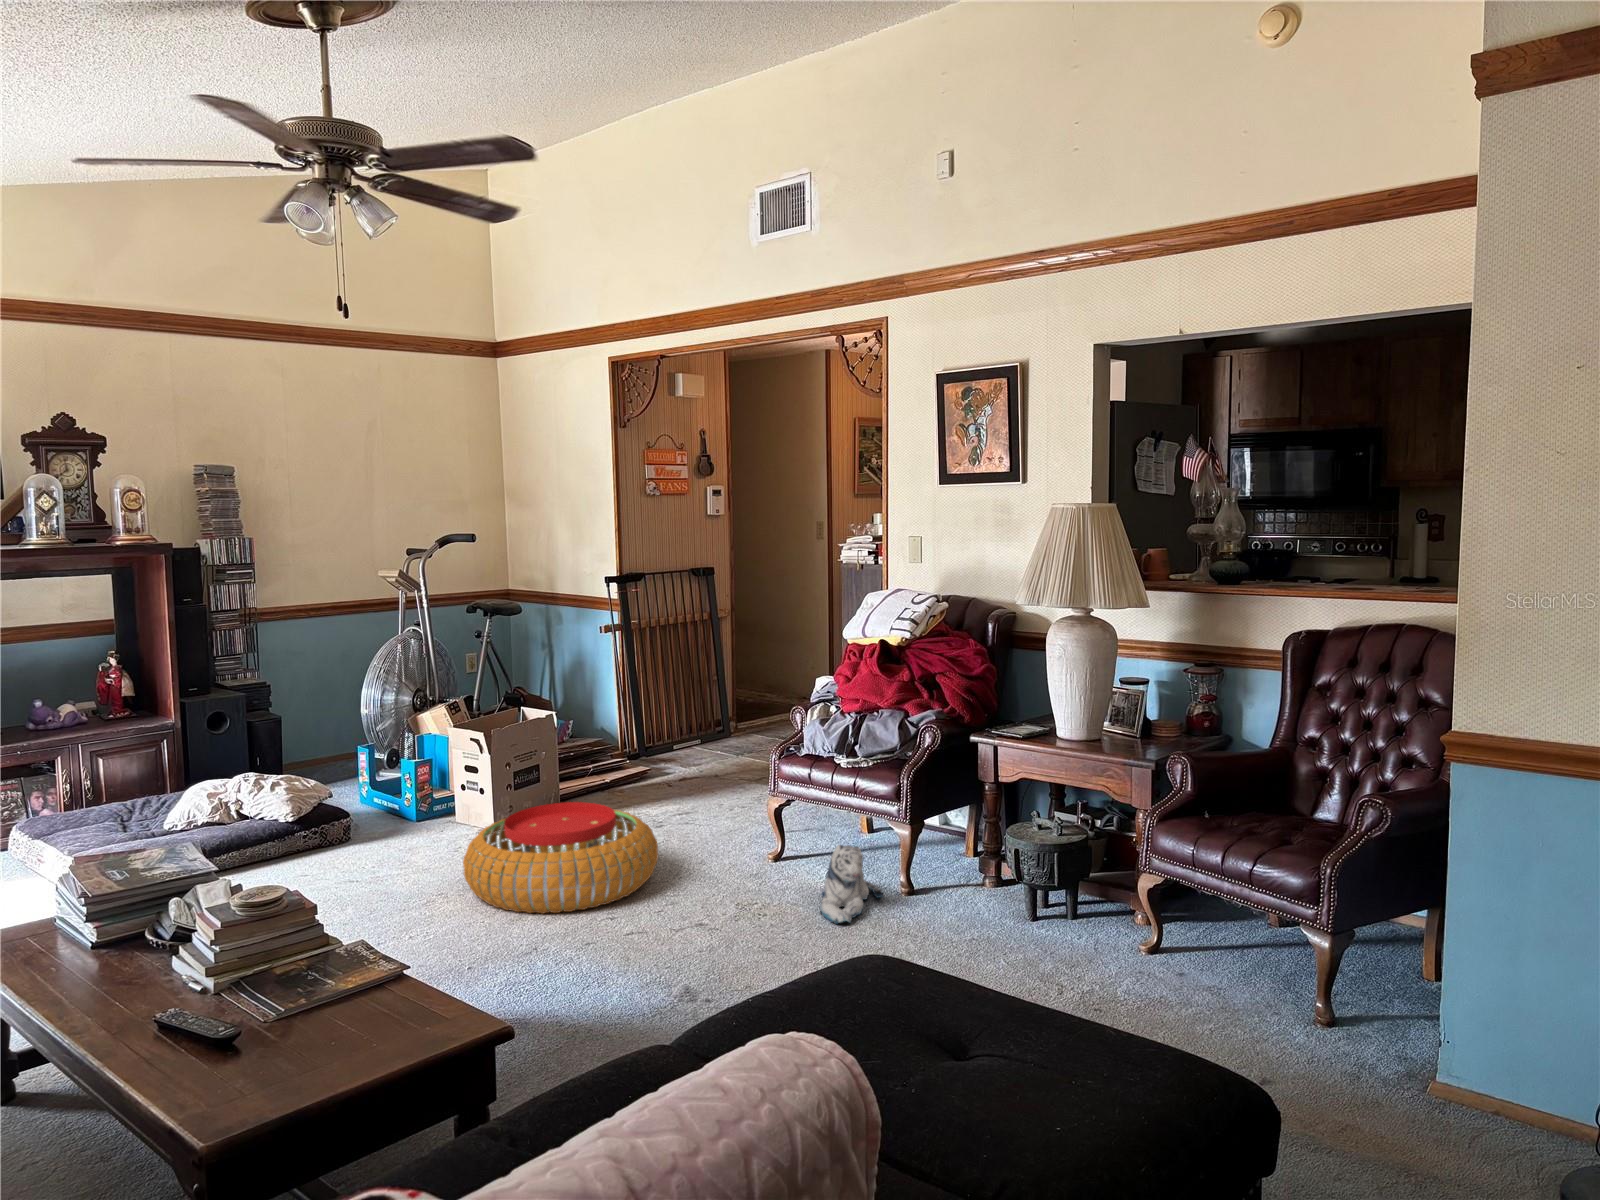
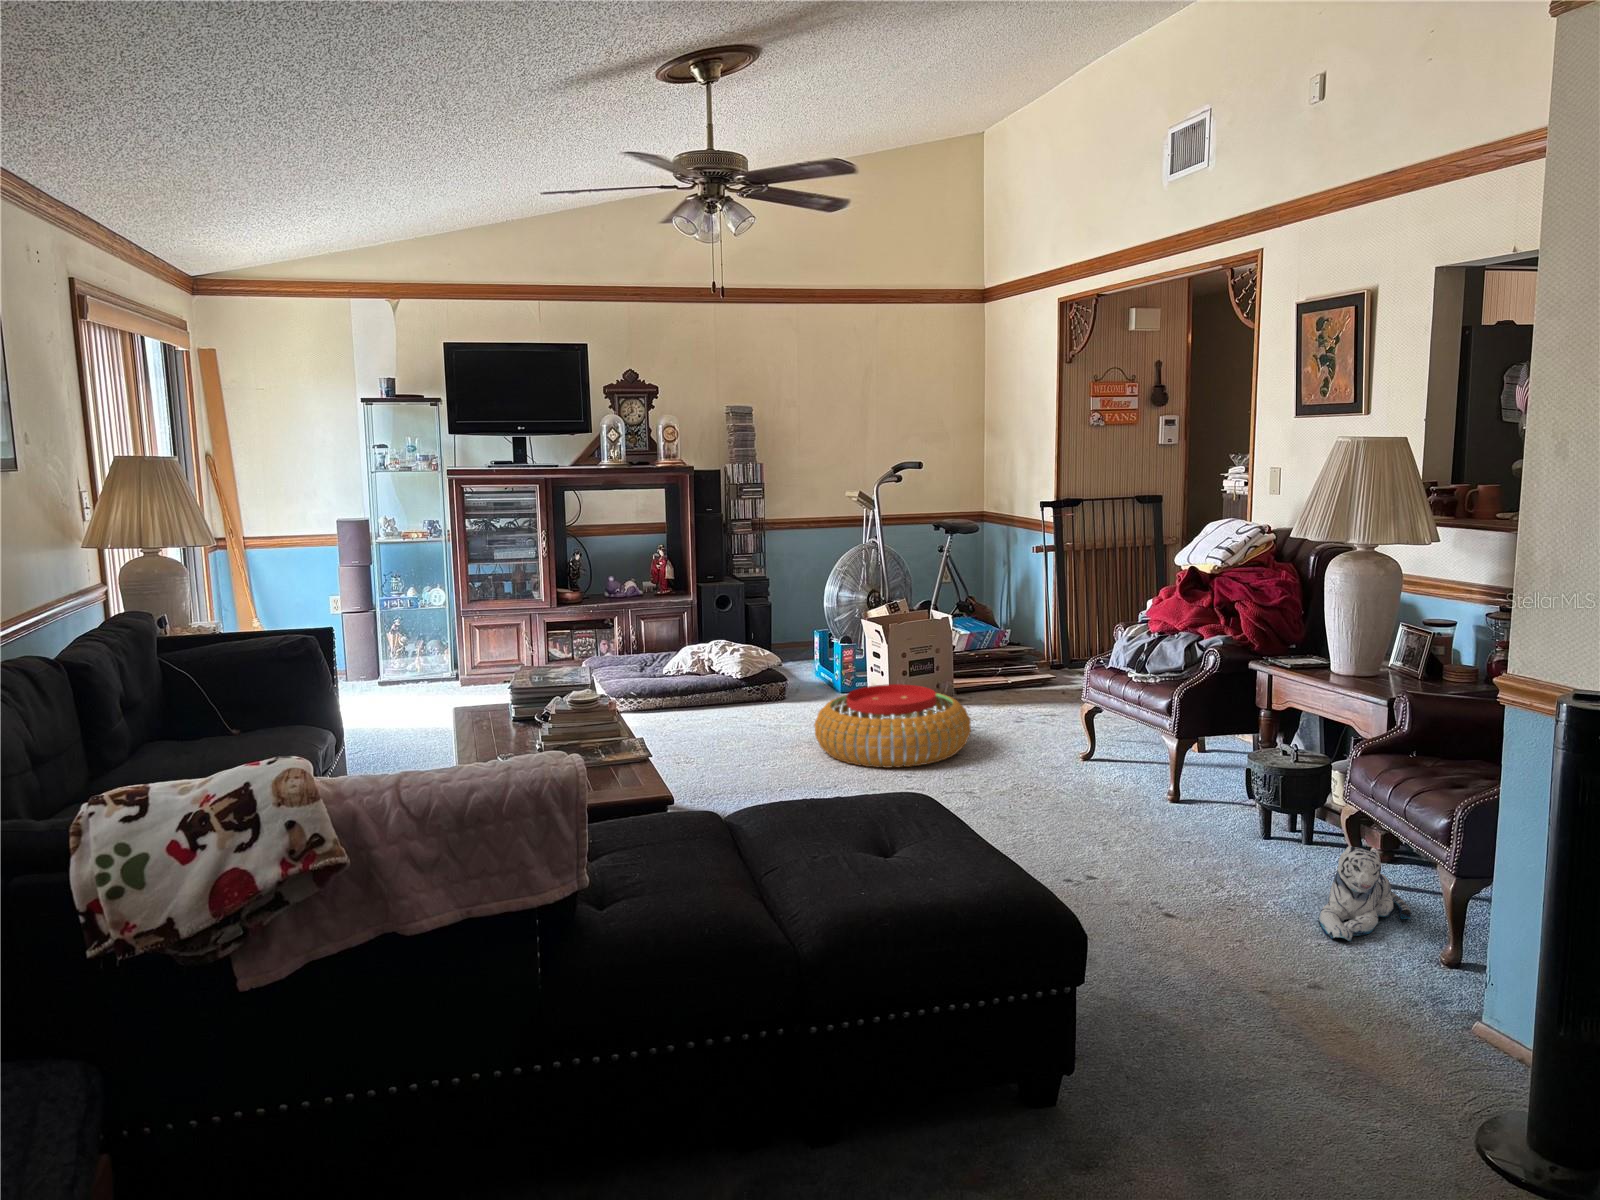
plush toy: present [820,845,883,924] -> present [1318,846,1411,941]

